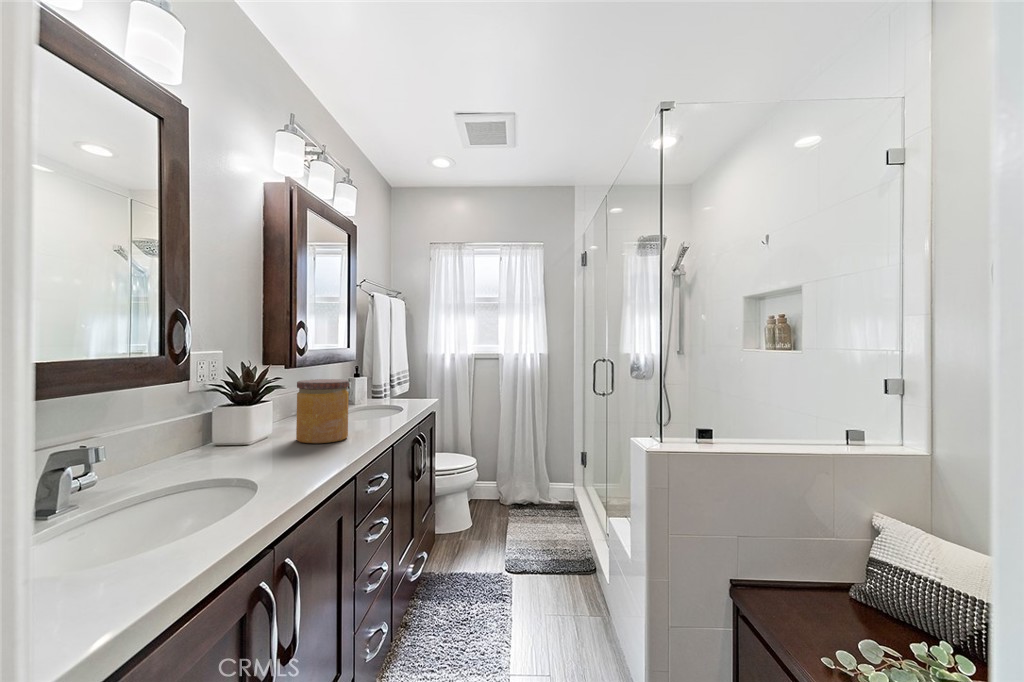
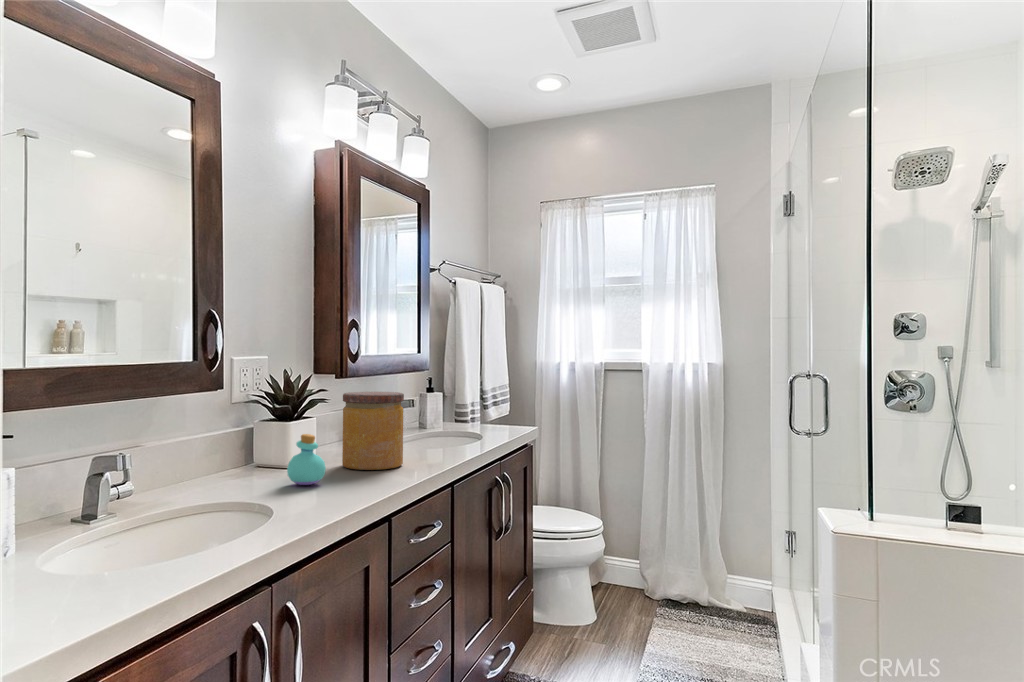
perfume bottle: none [253,417,288,461] -> present [287,434,326,485]

